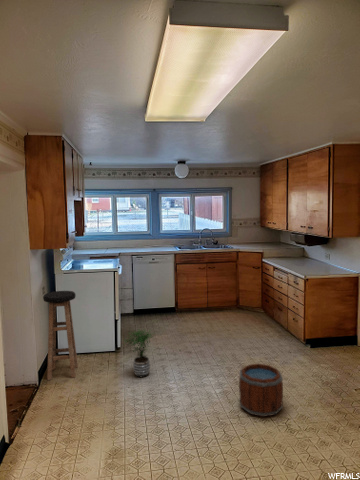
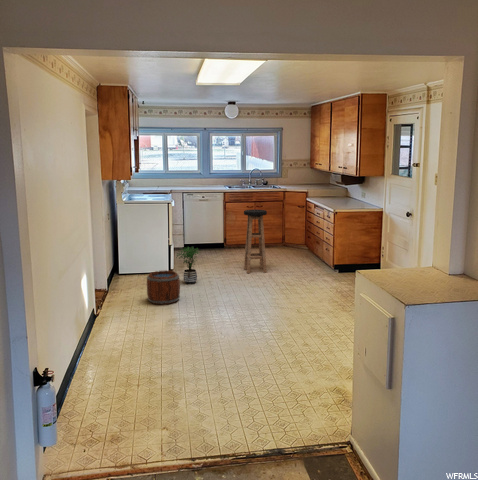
bar stool: present [43,291,78,380] -> present [244,209,267,273]
bucket: present [239,364,283,417] -> present [147,270,180,304]

